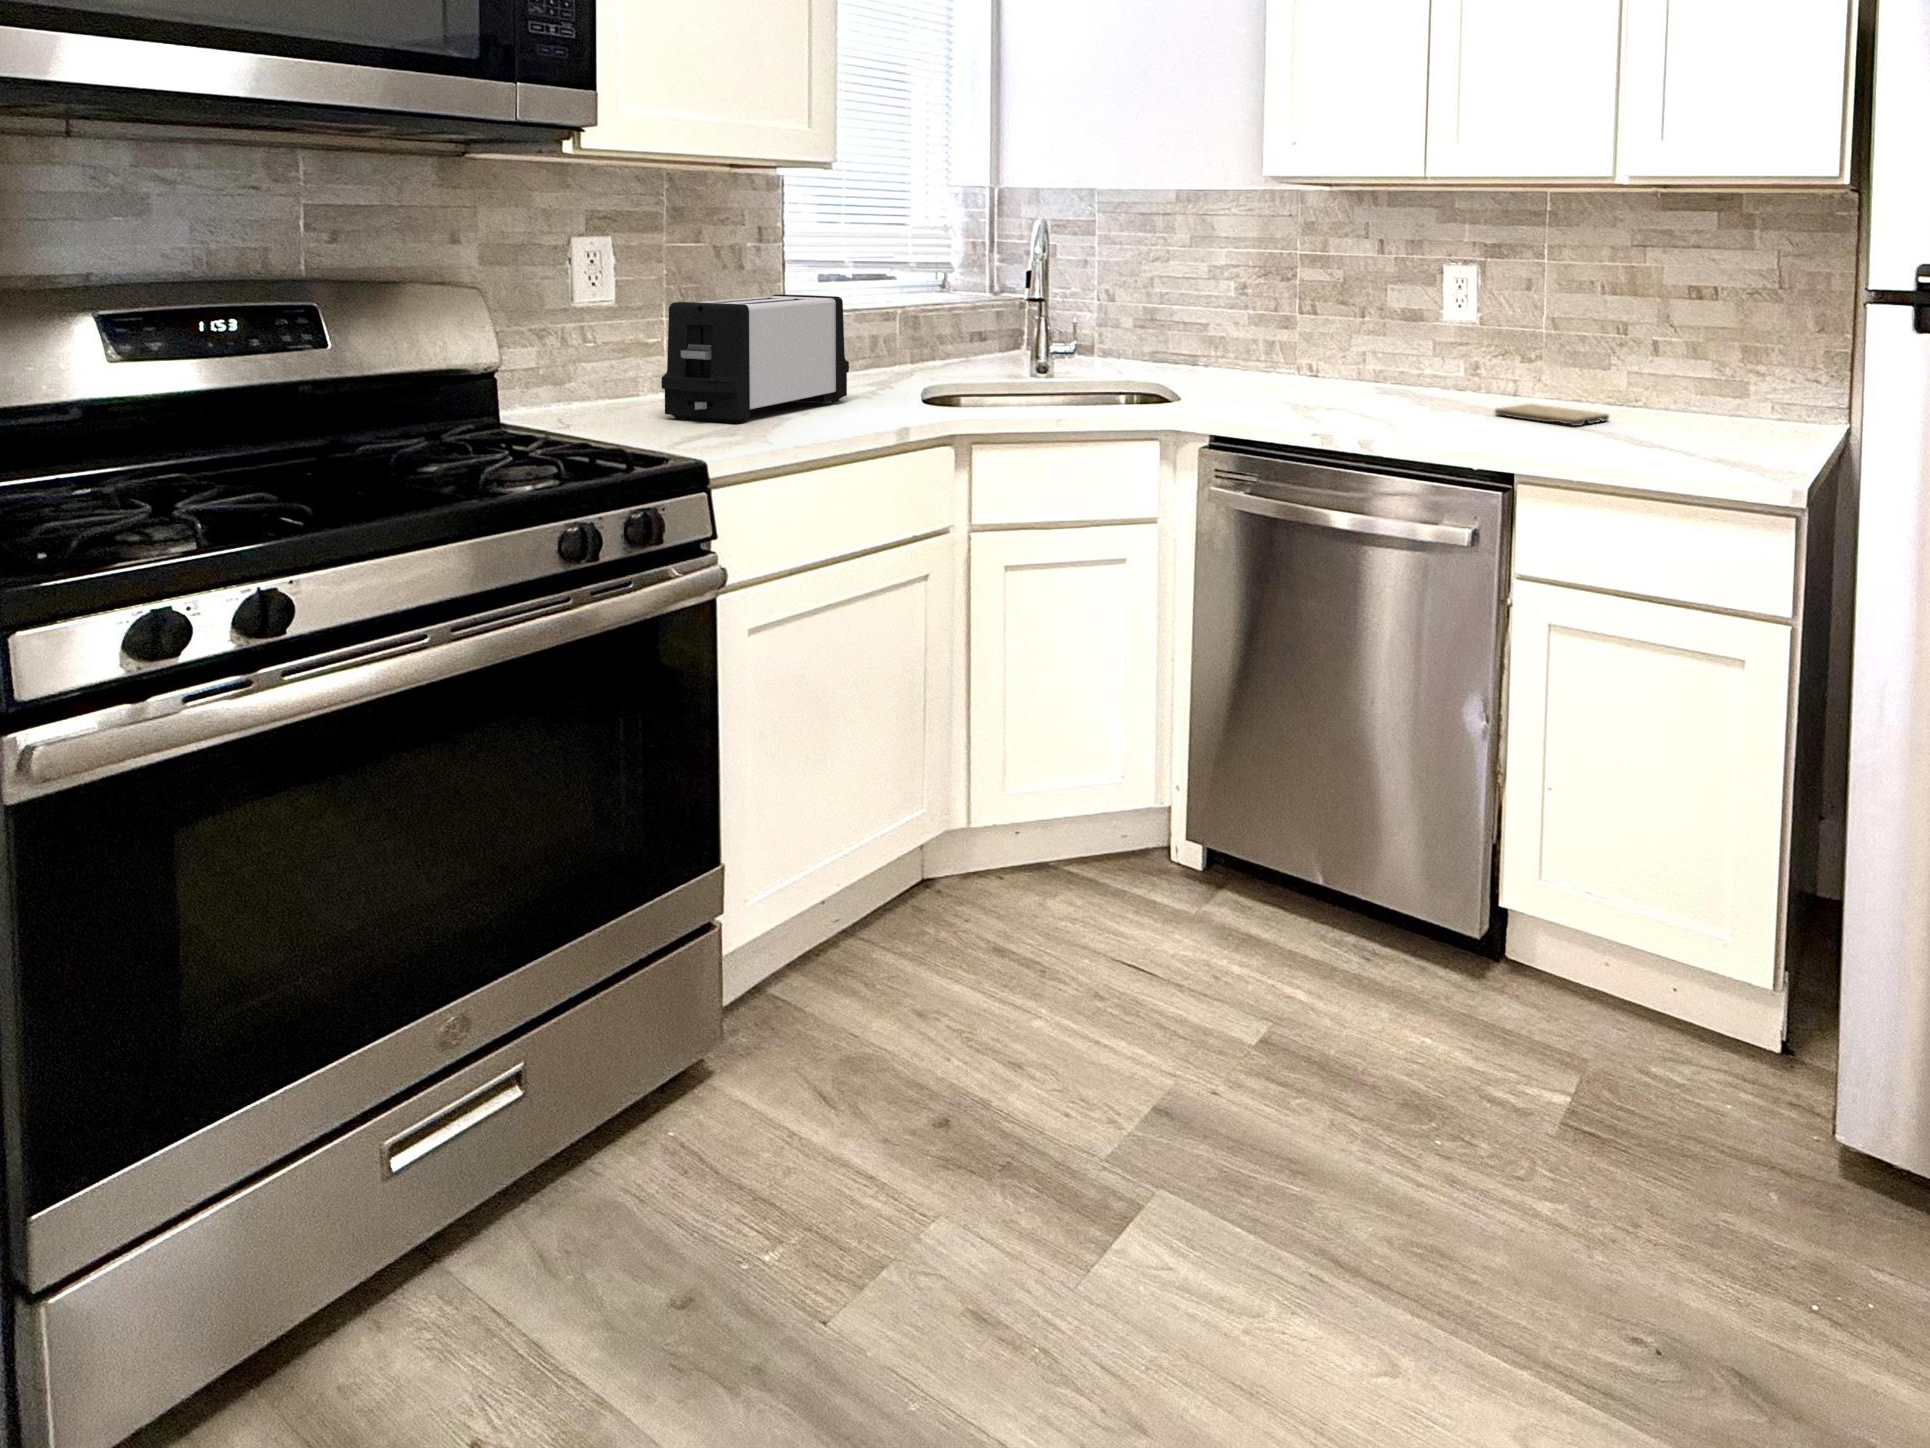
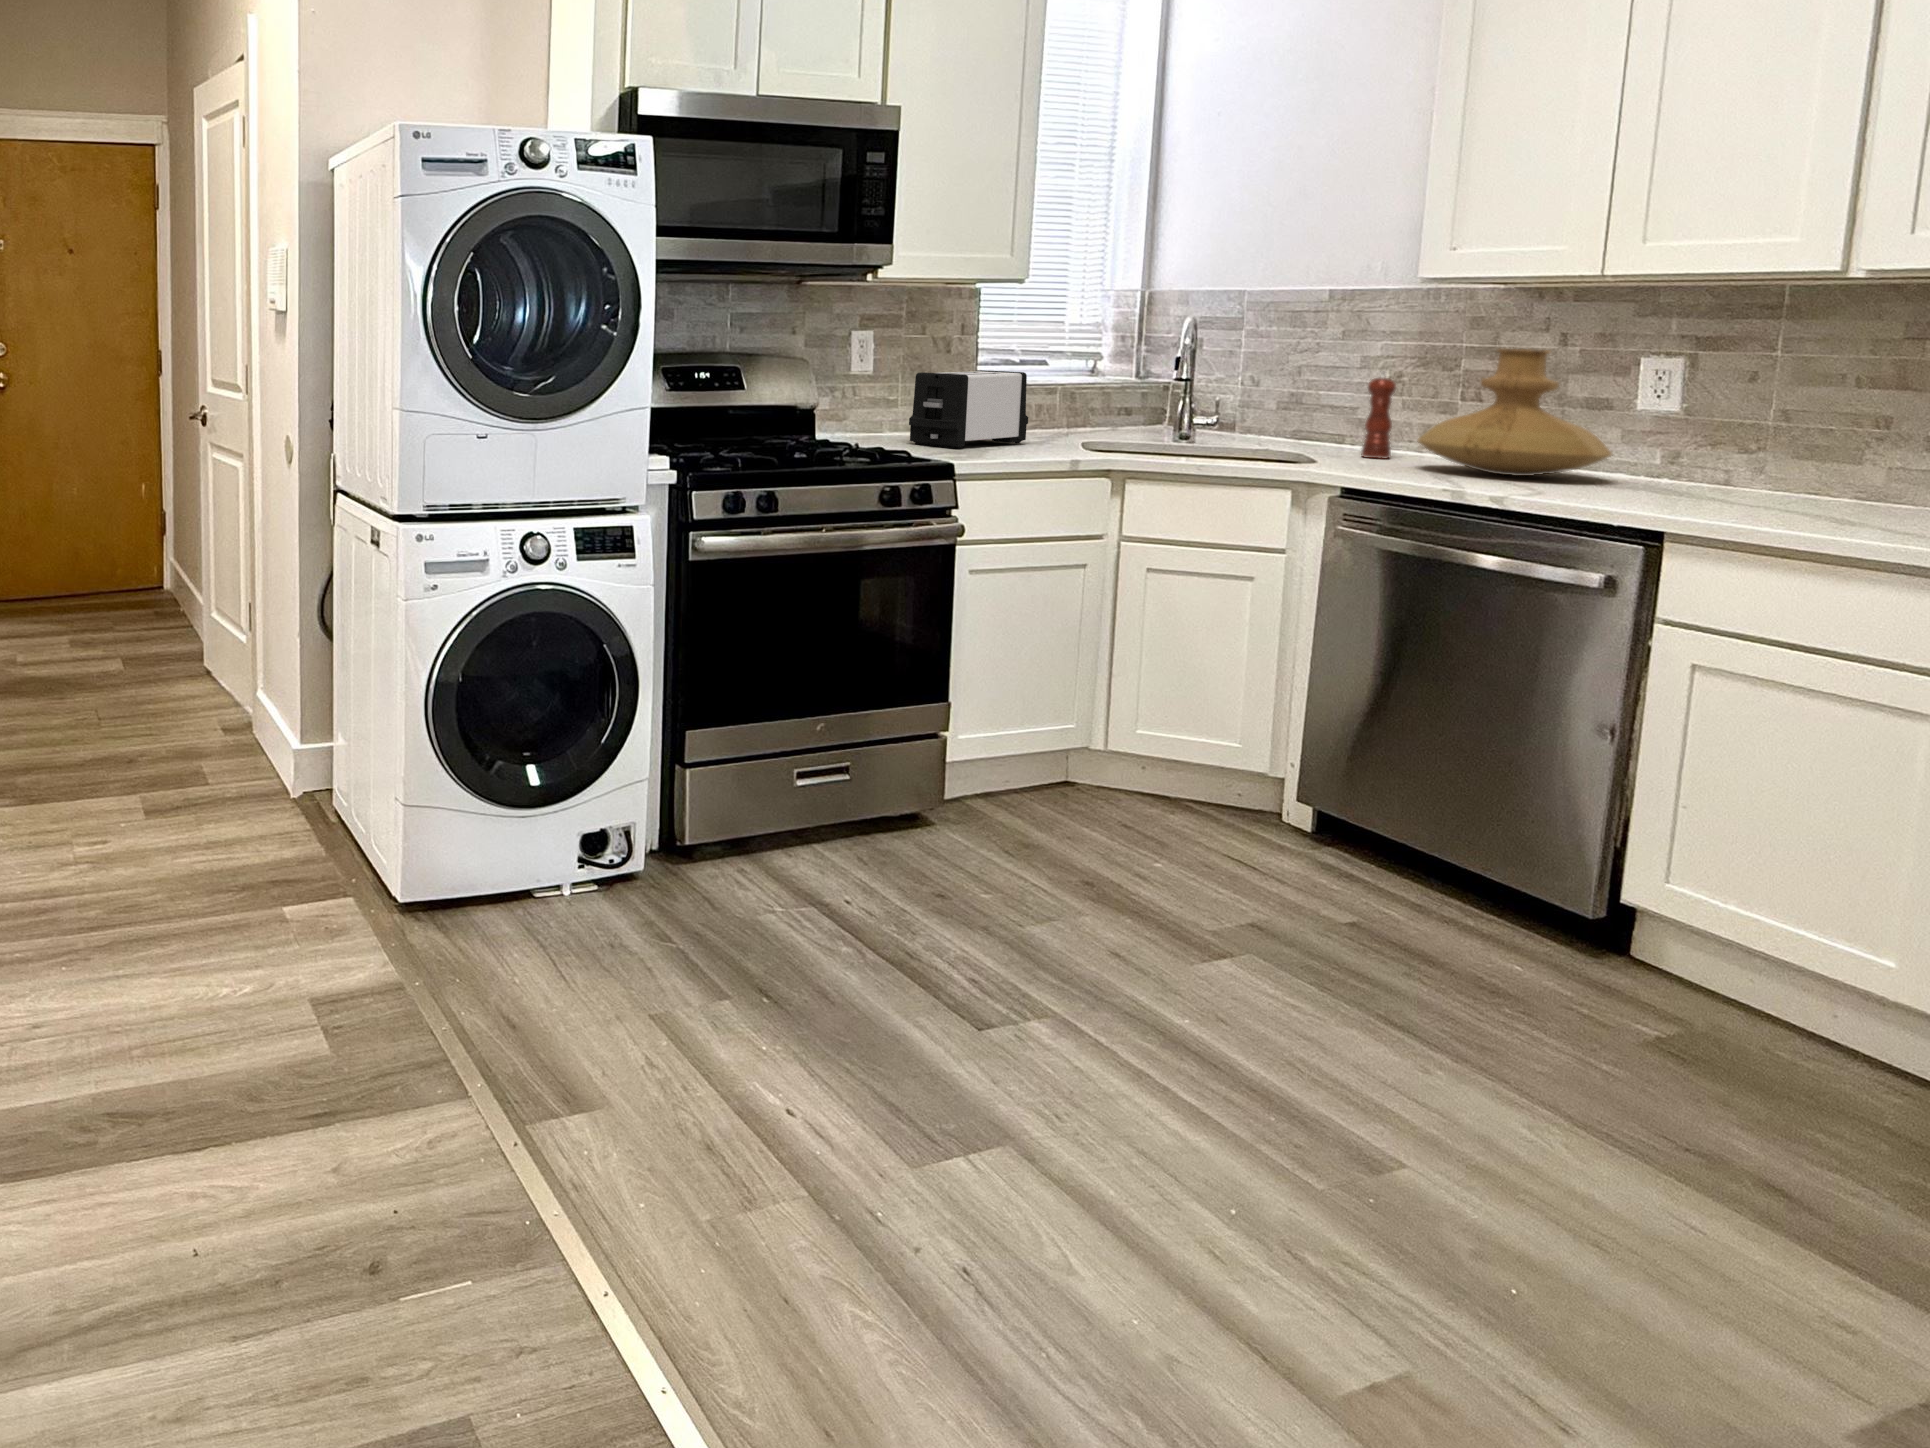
vase: none [1274,259,1435,402] -> present [1418,349,1612,476]
pepper mill: none [1220,285,1248,387] -> present [1361,372,1396,459]
cutting board: present [1495,404,1609,426] -> none [1681,489,1846,509]

